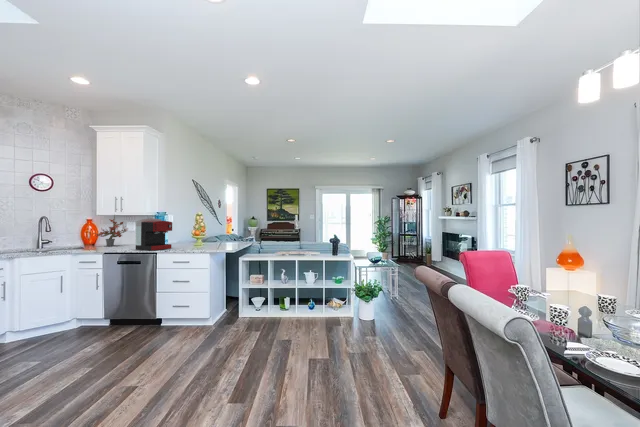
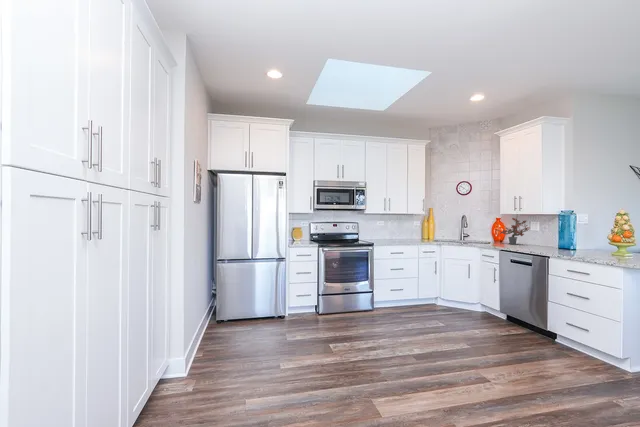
coffee maker: present [136,218,172,250] -> none [529,217,572,254]

